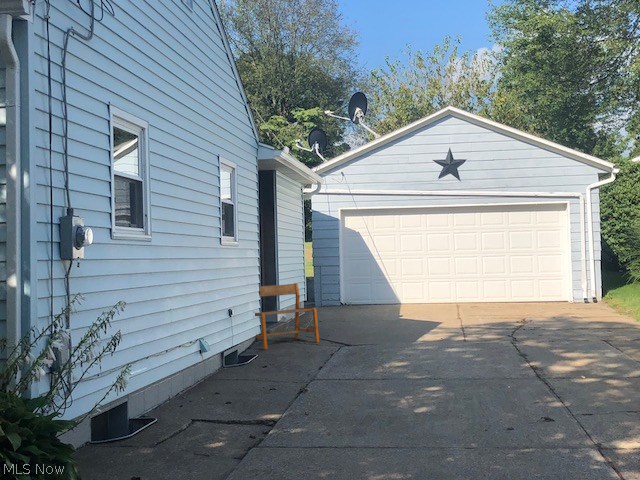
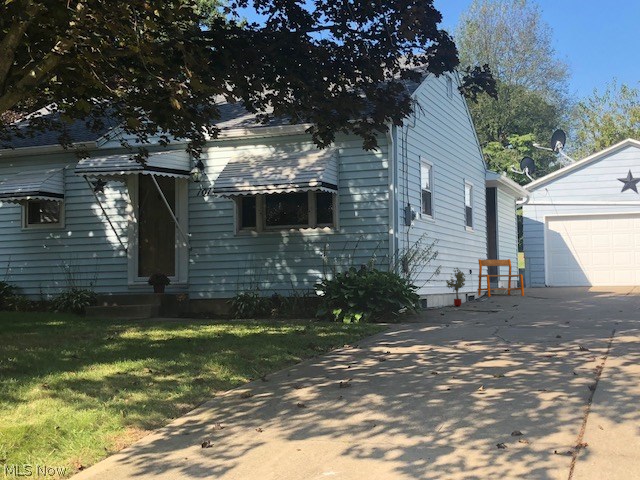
potted tree: none [177,324,218,401] -> present [446,268,465,306]

